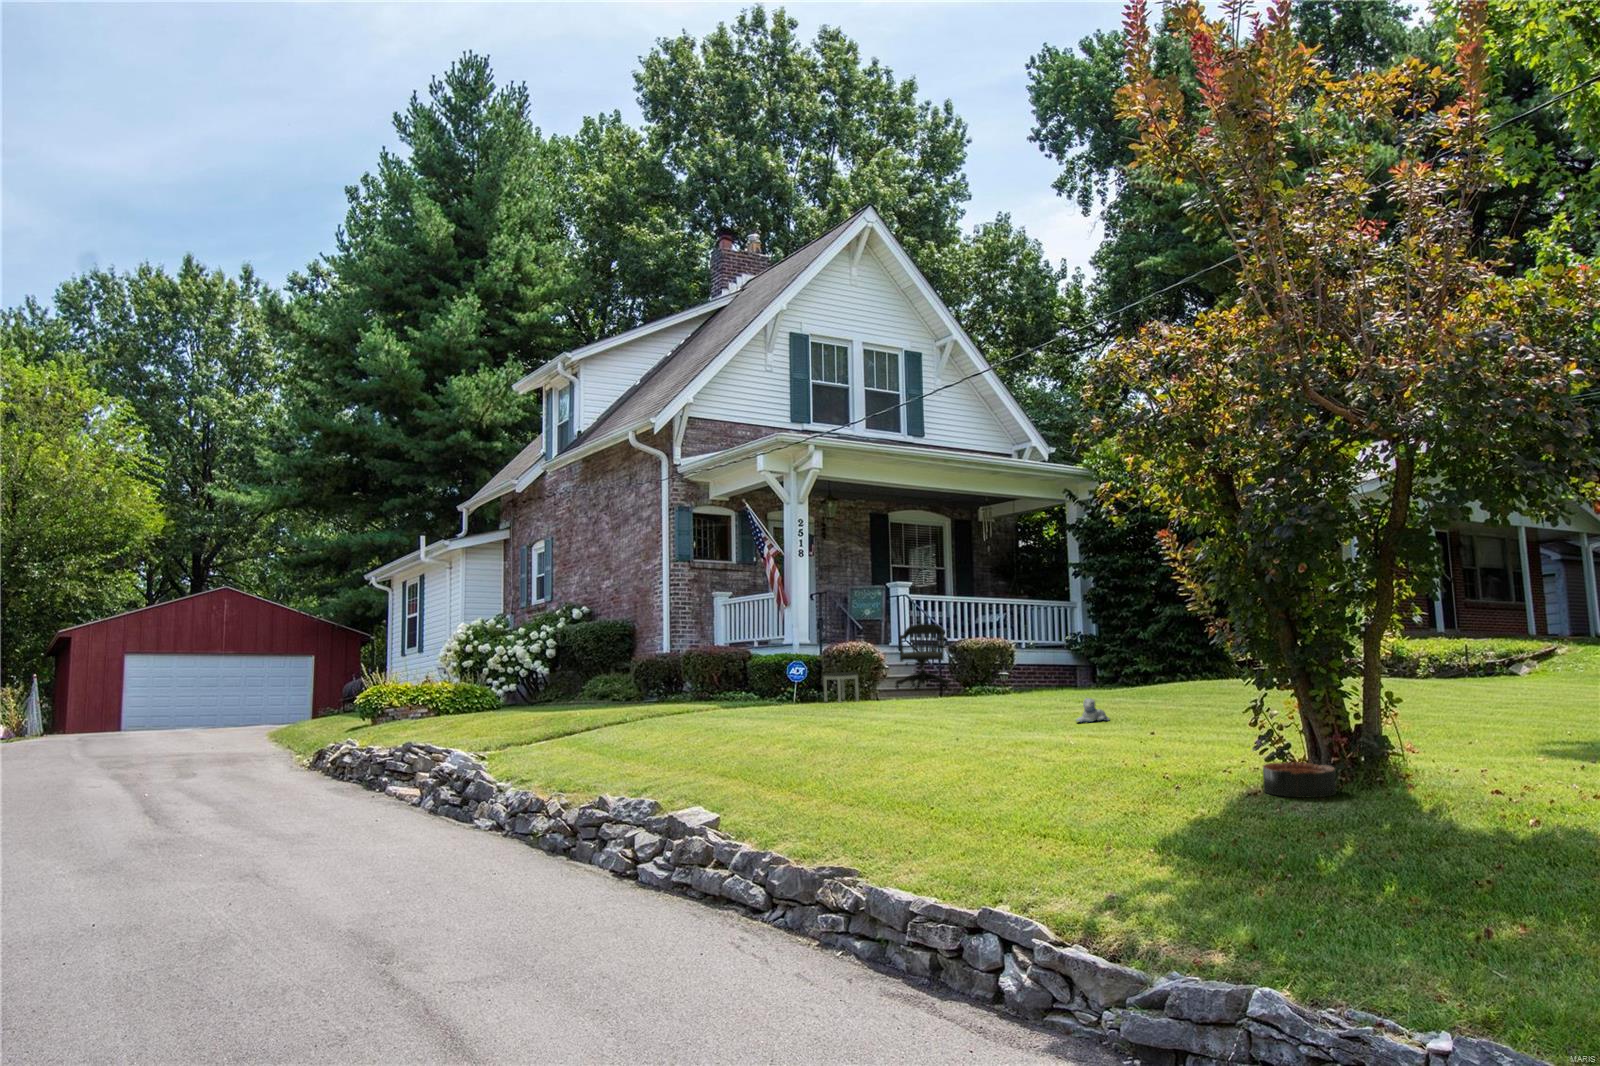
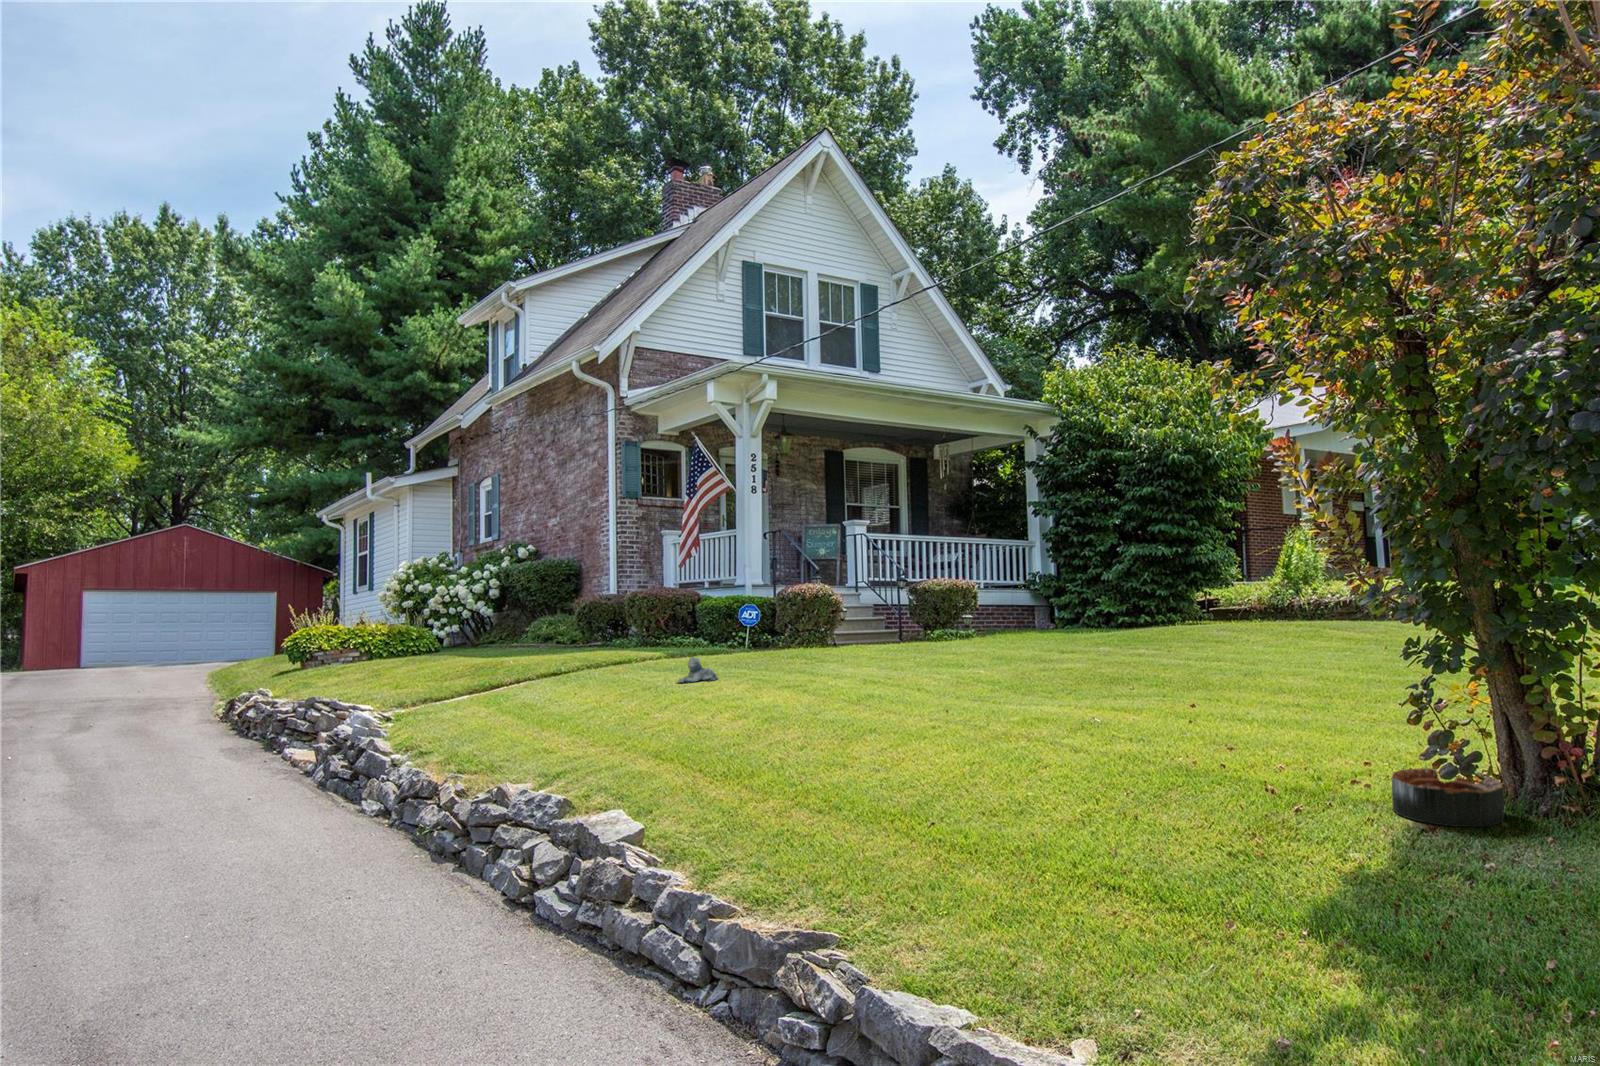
chair: present [896,624,949,690] -> none [853,564,909,634]
round table: present [823,672,859,703] -> none [776,617,815,651]
plush toy: present [1076,698,1110,722] -> present [678,657,718,683]

